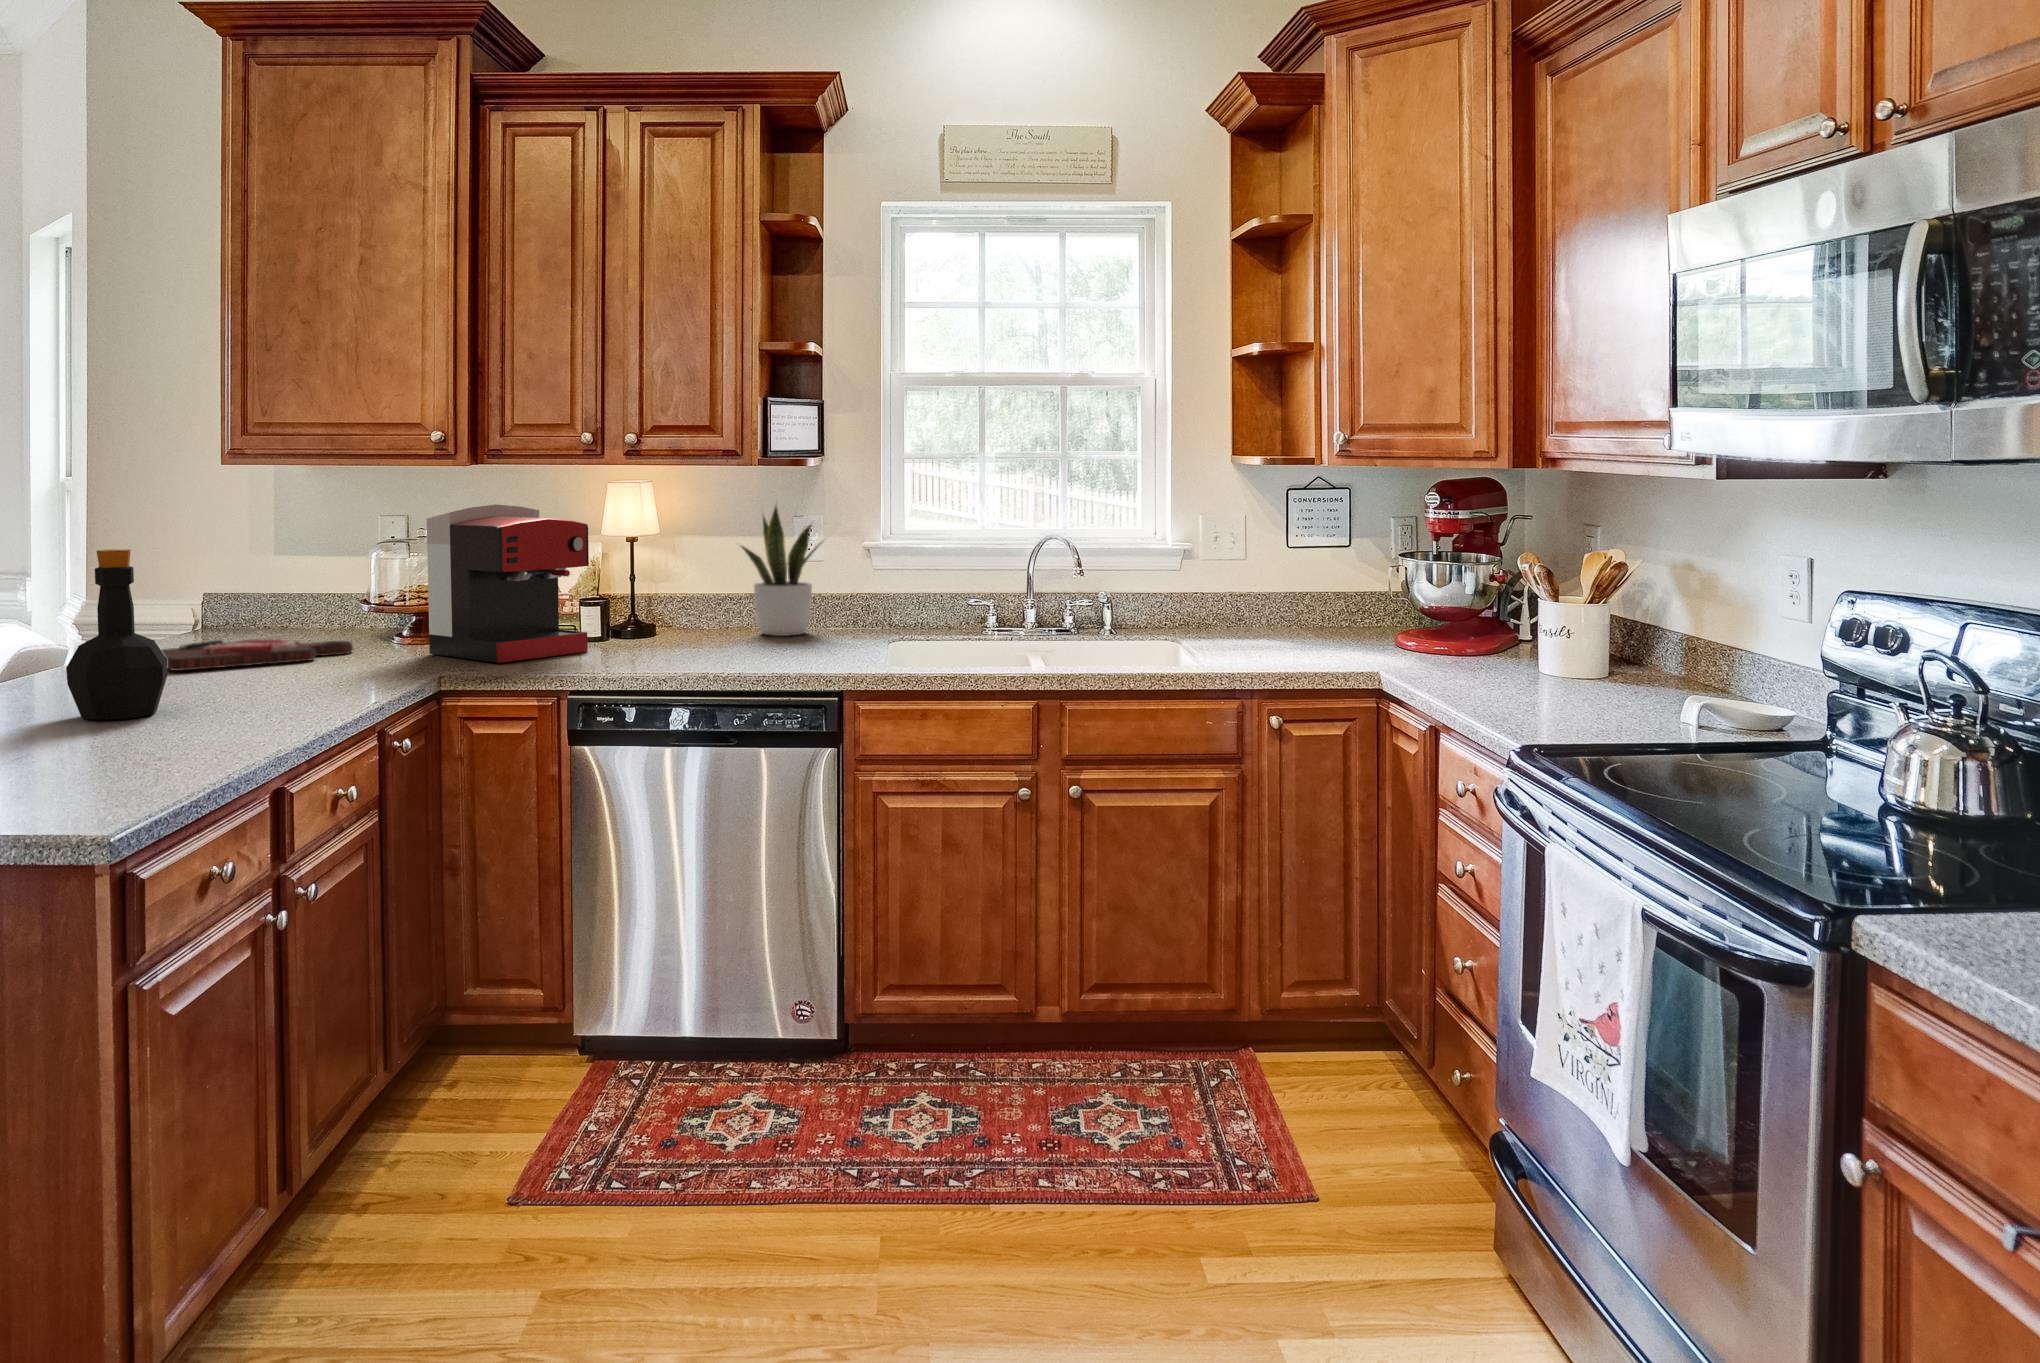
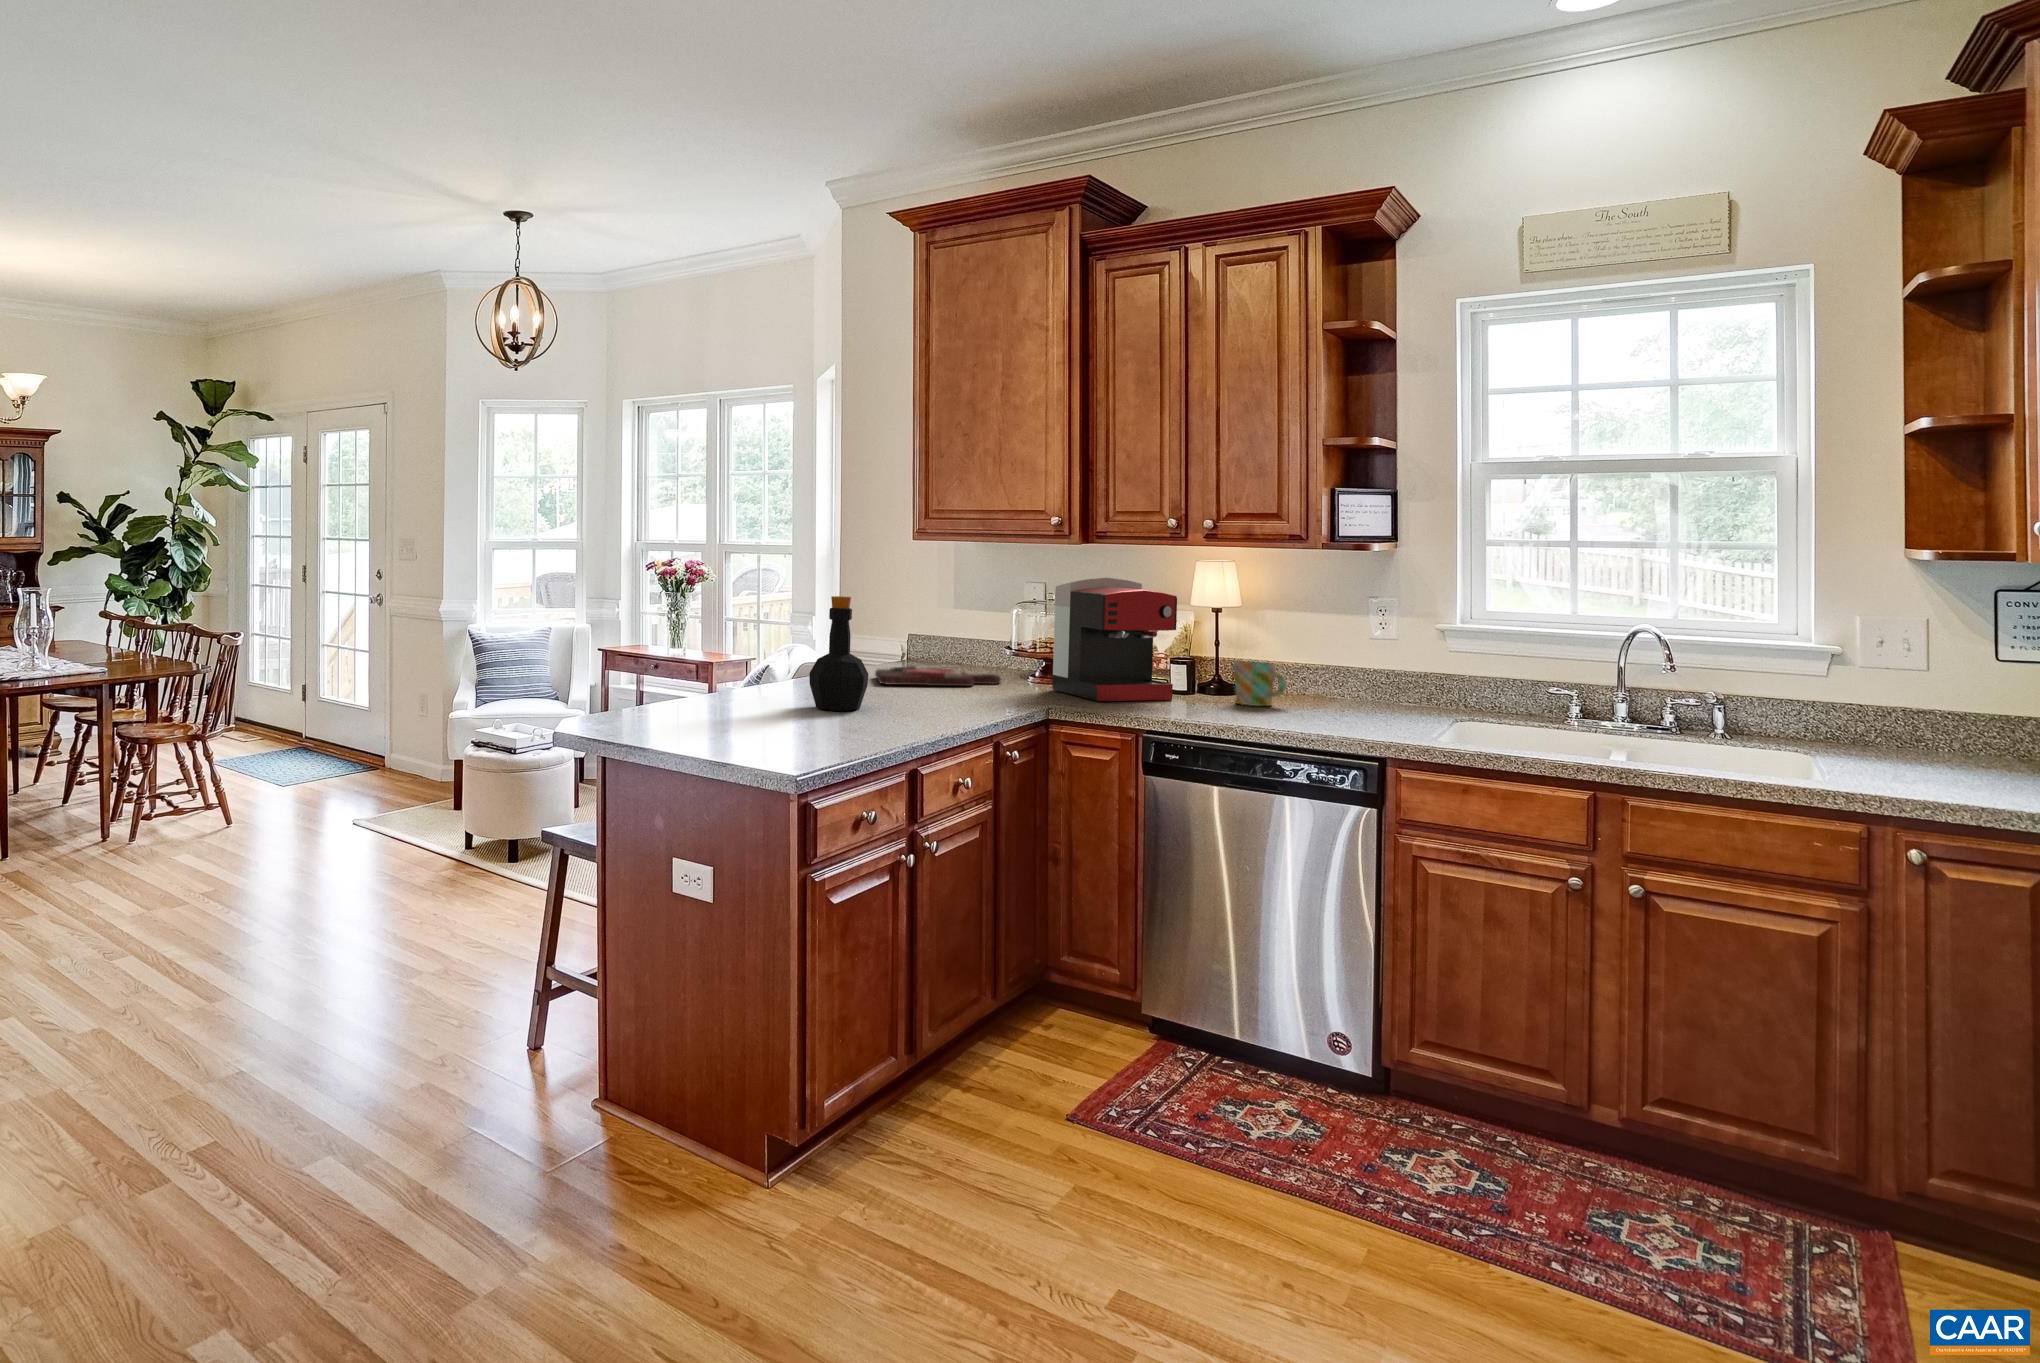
potted plant: present [741,506,822,636] -> none [1311,583,1402,704]
mug: none [658,597,719,649] -> present [1234,661,1286,706]

